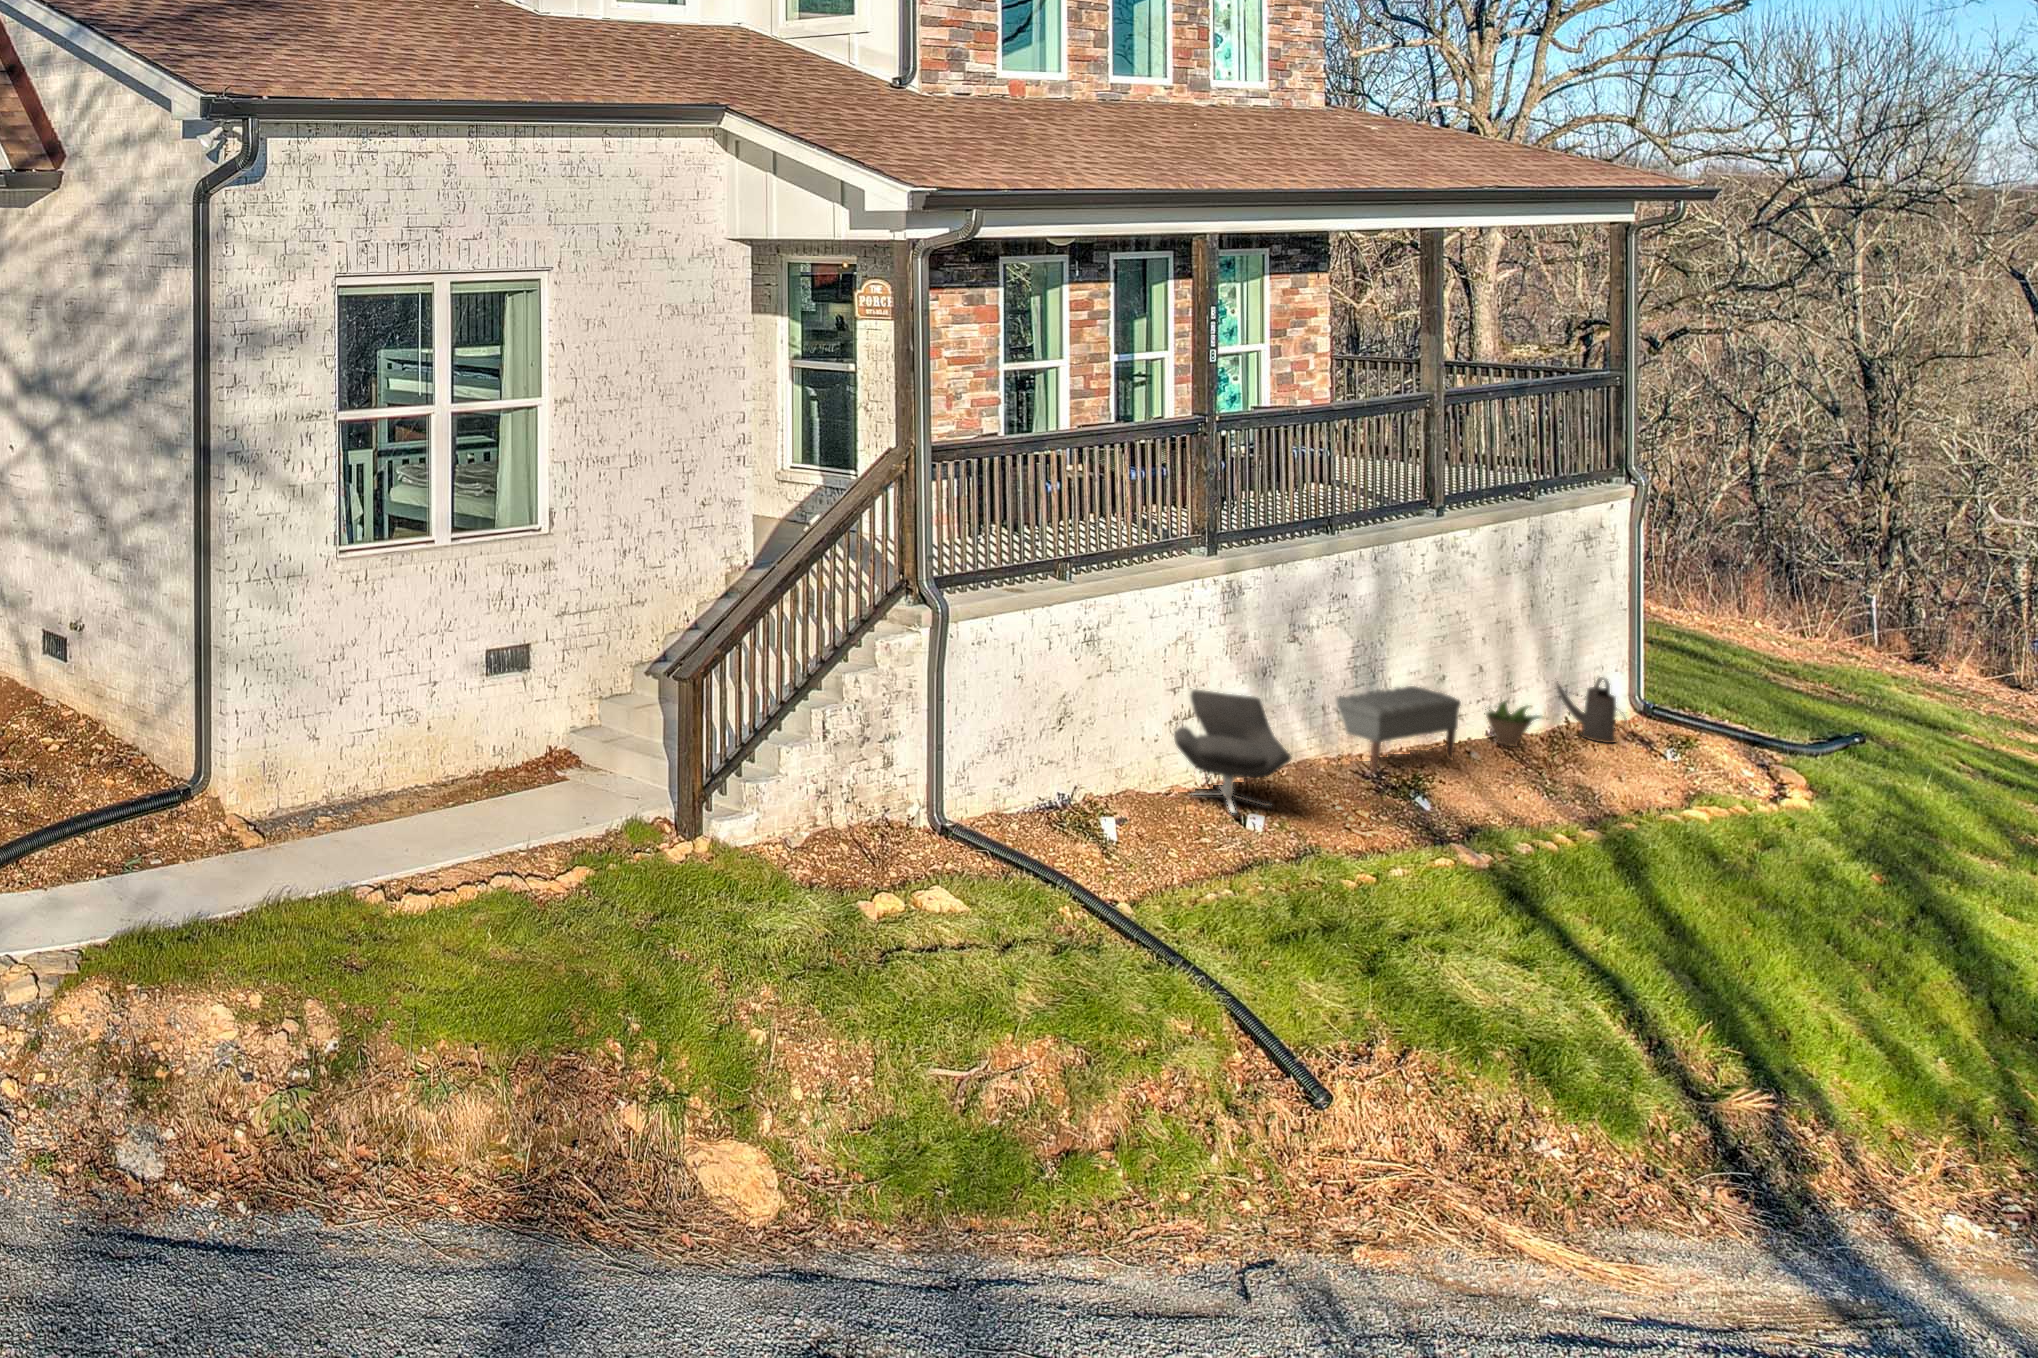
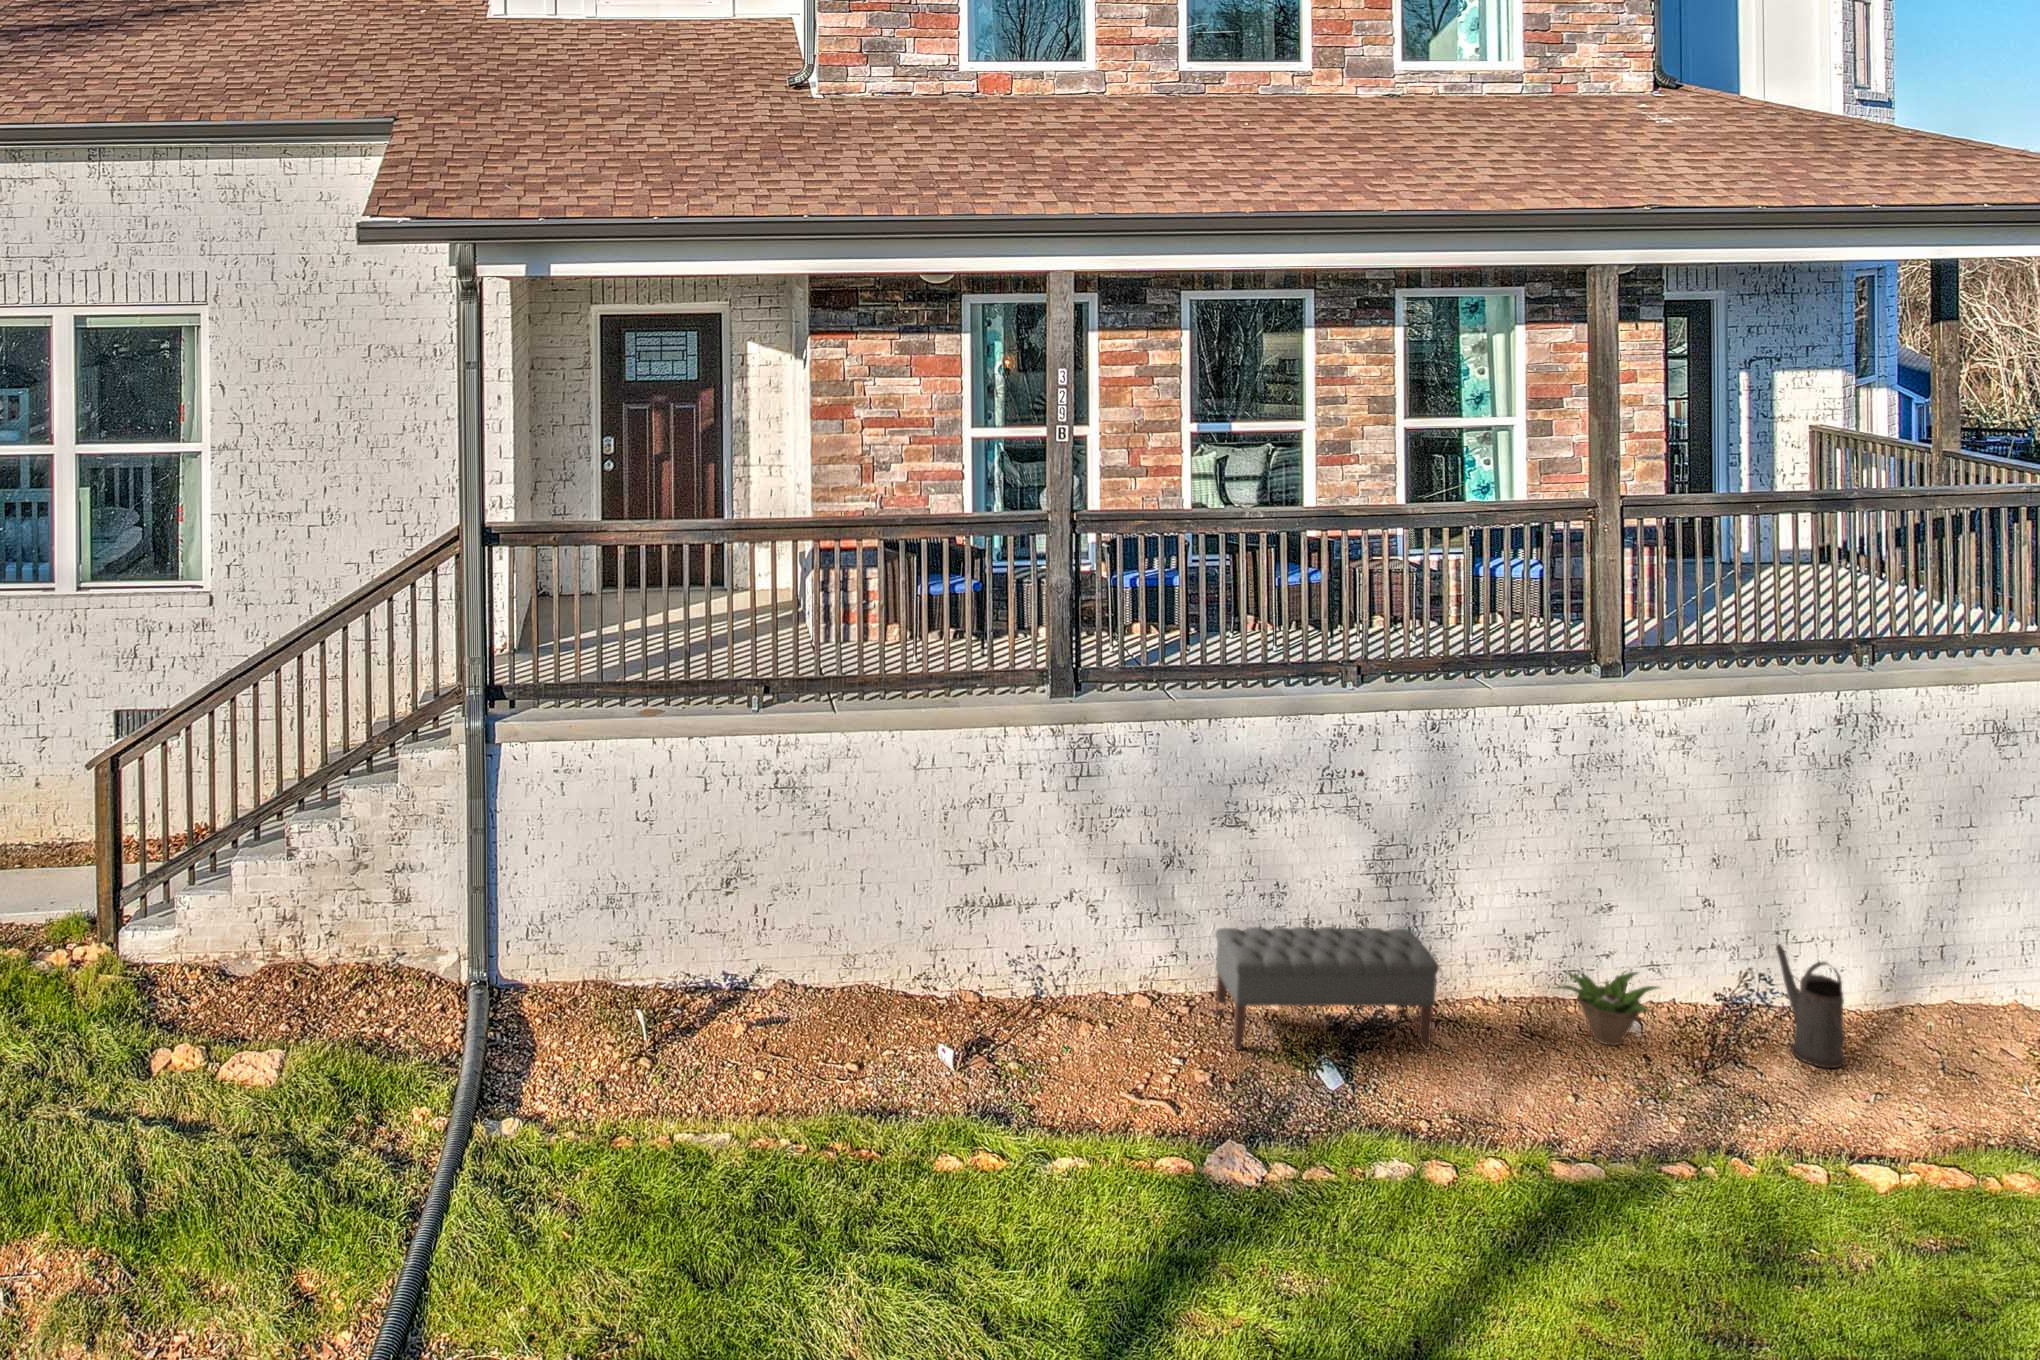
lounge chair: present [1174,690,1291,813] -> none [810,888,983,1073]

